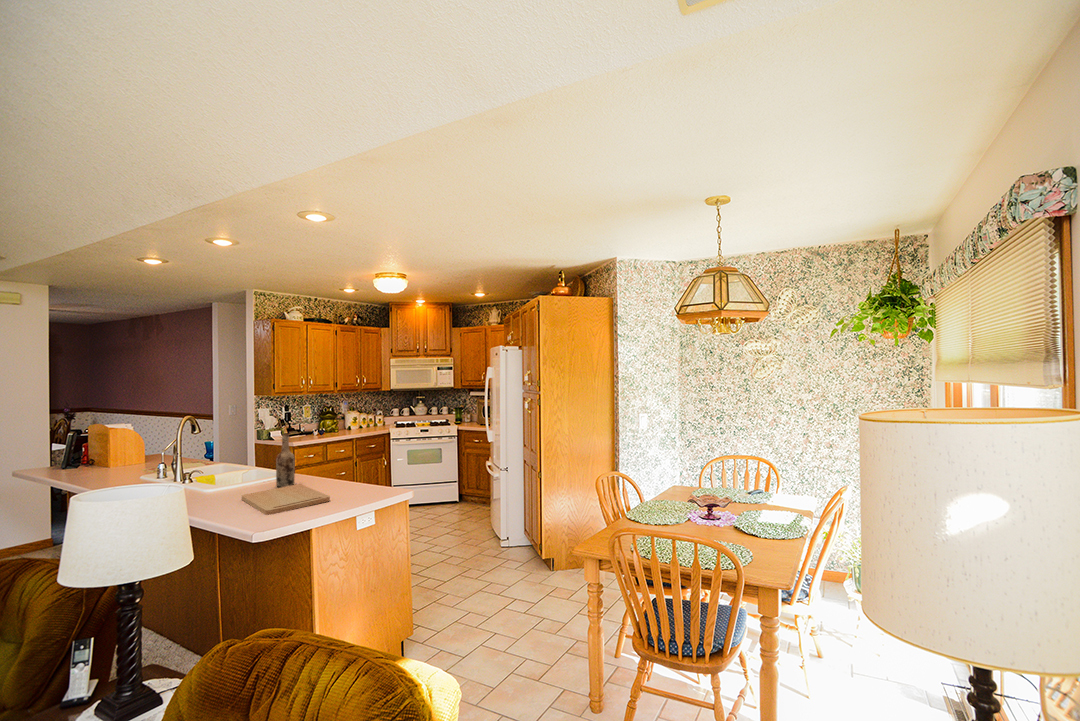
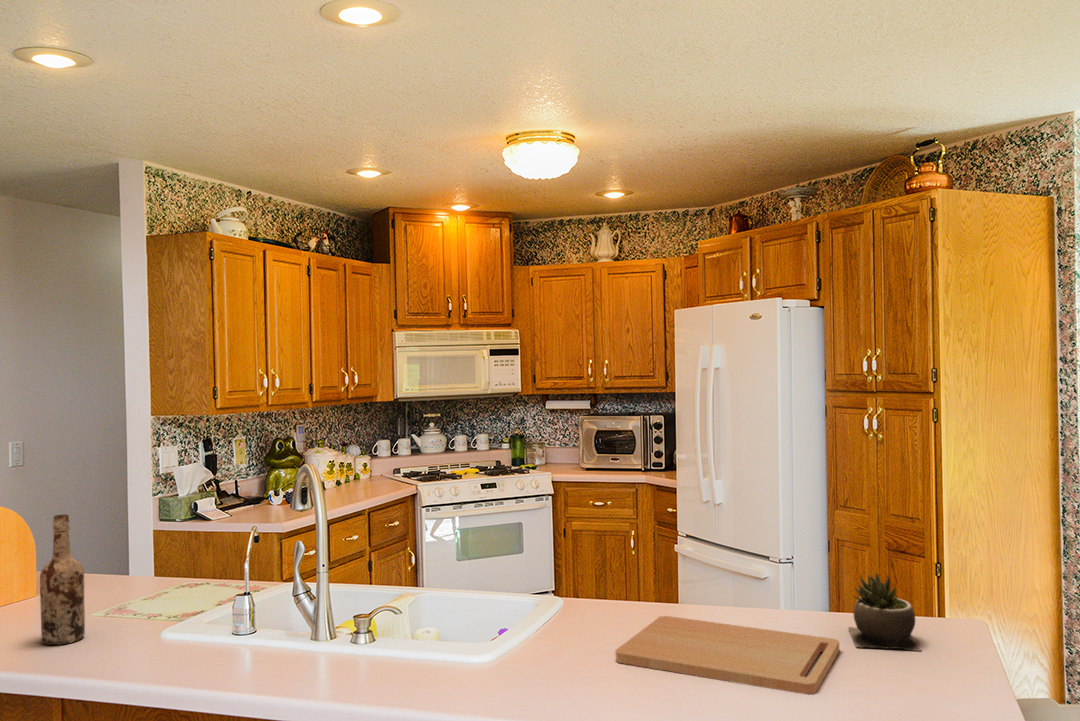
wine bottle: present [276,434,295,487] -> present [40,515,85,645]
succulent plant: none [339,469,379,504] -> present [848,574,921,651]

